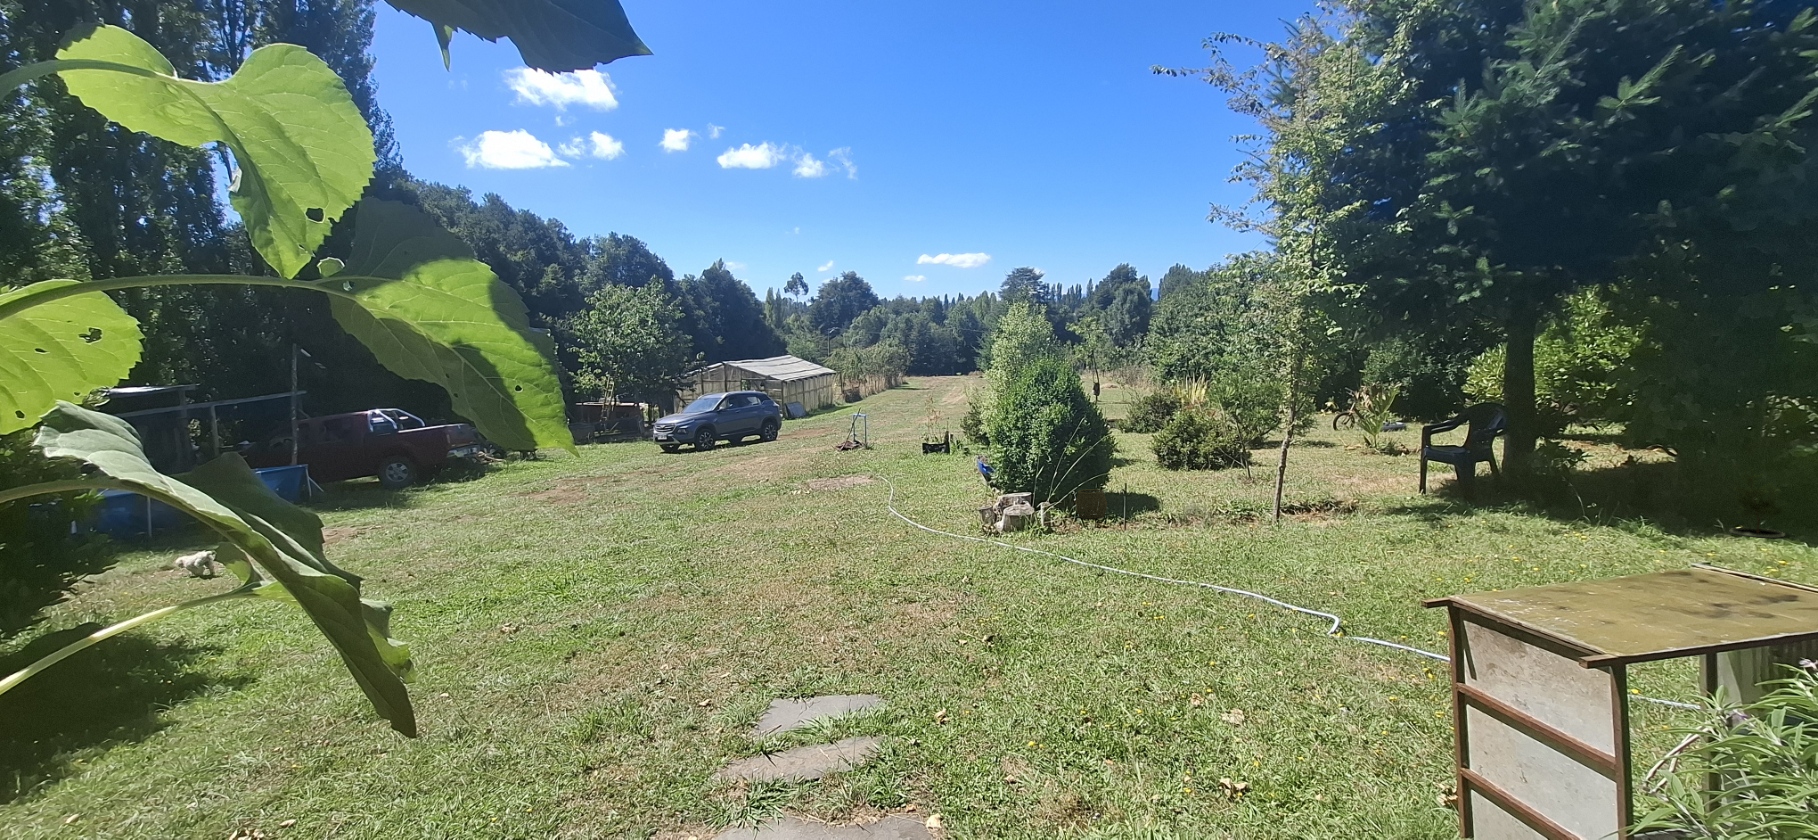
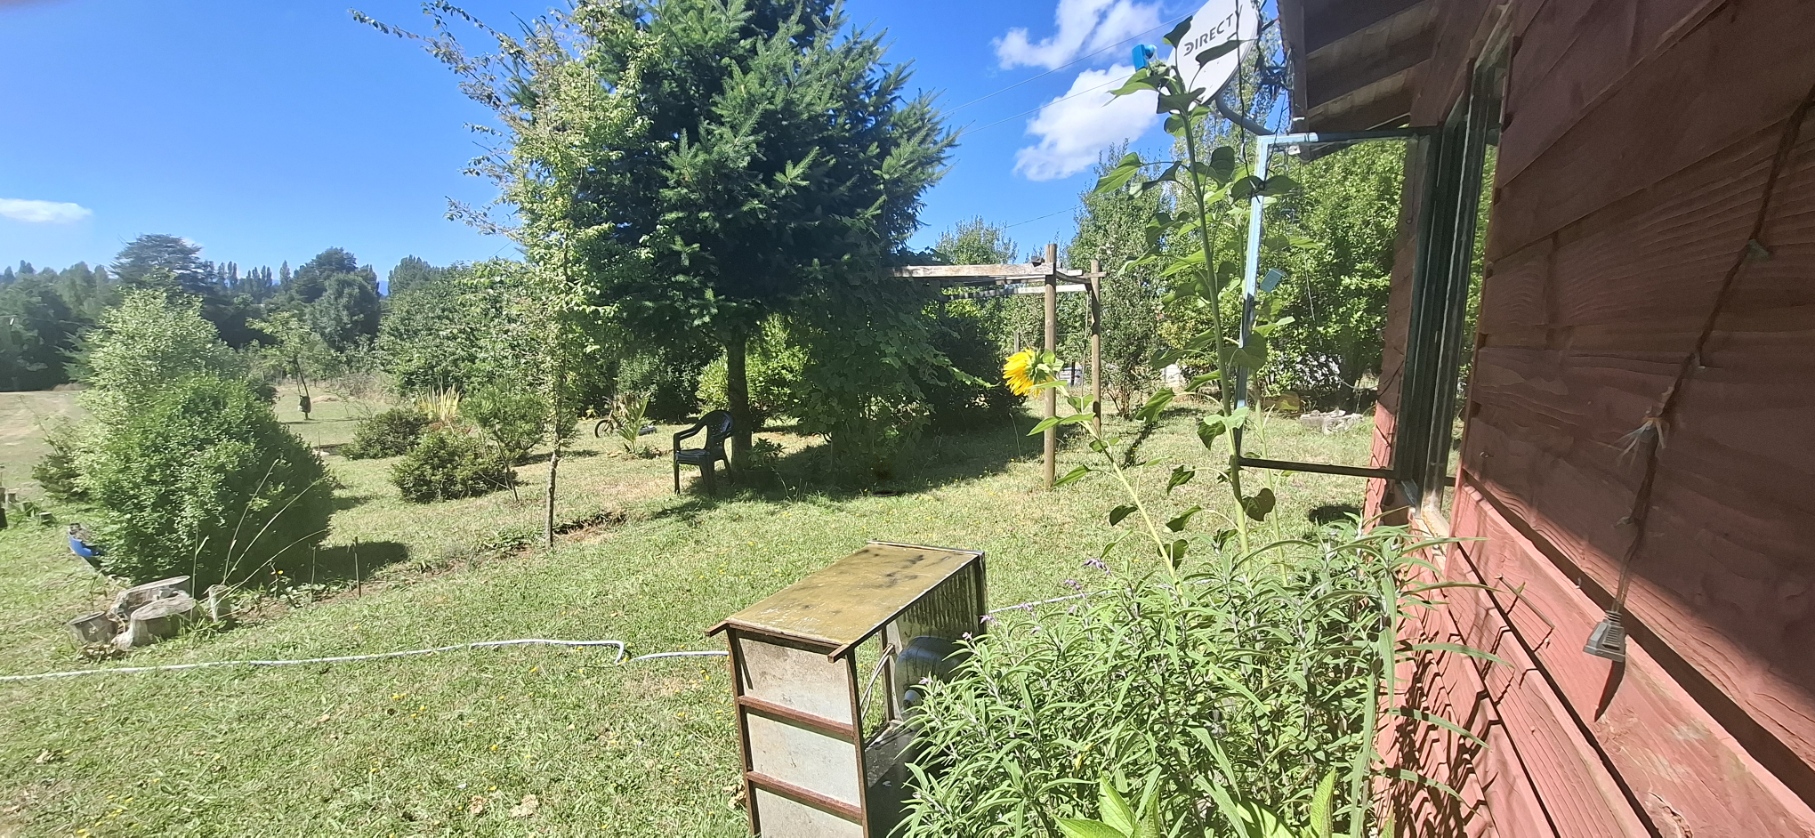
woven basket: present [1076,489,1107,519] -> none [285,545,336,586]

